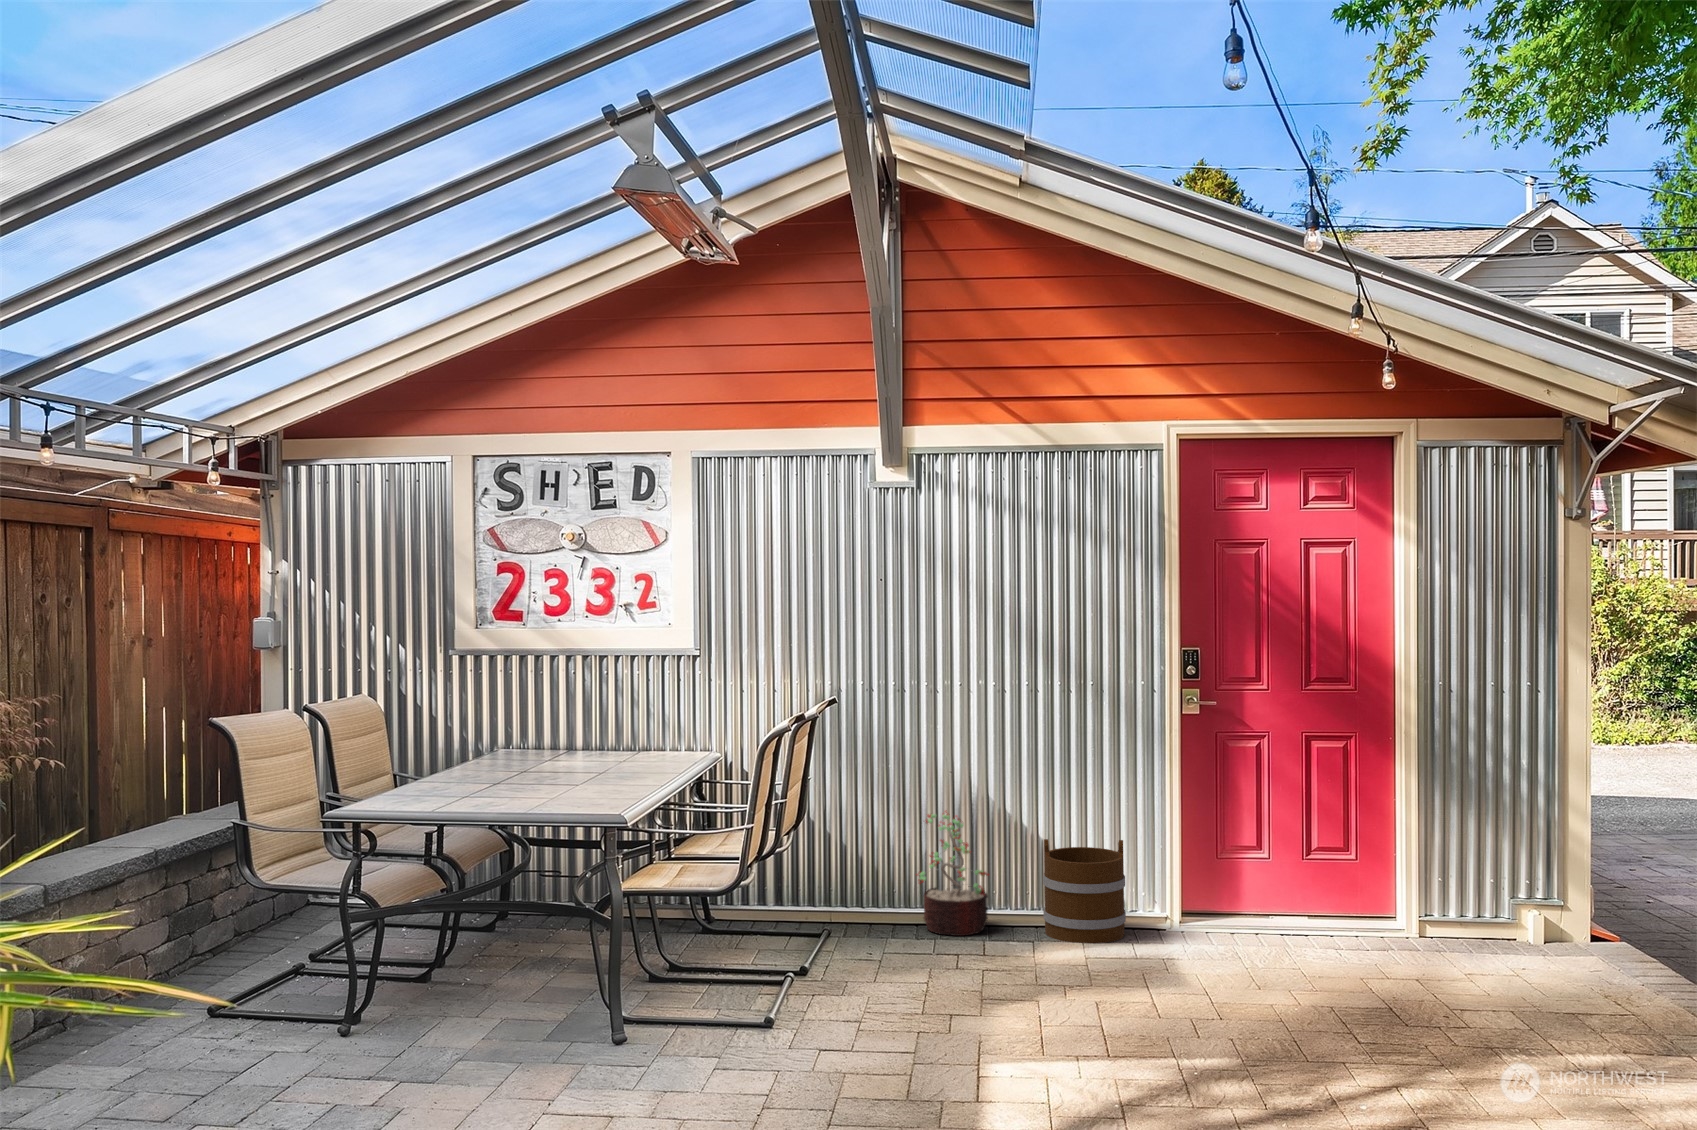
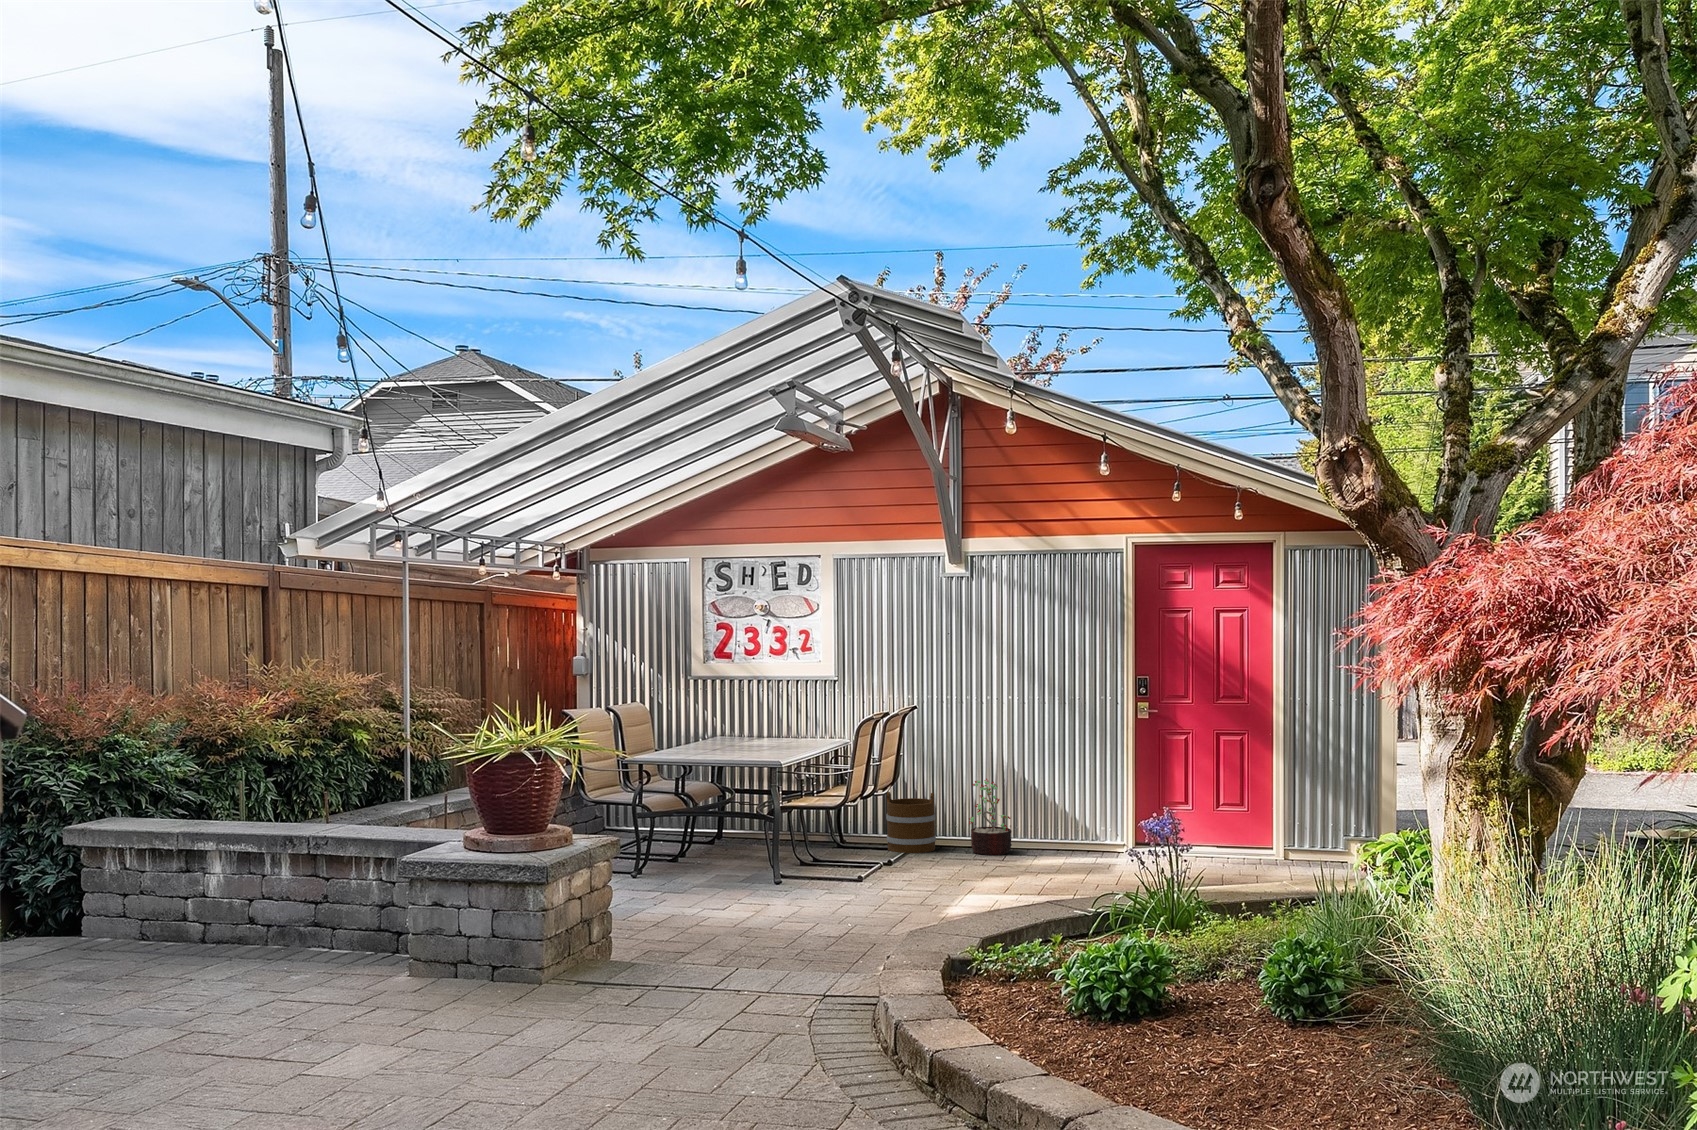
bucket: present [1043,839,1126,943] -> present [886,792,936,853]

